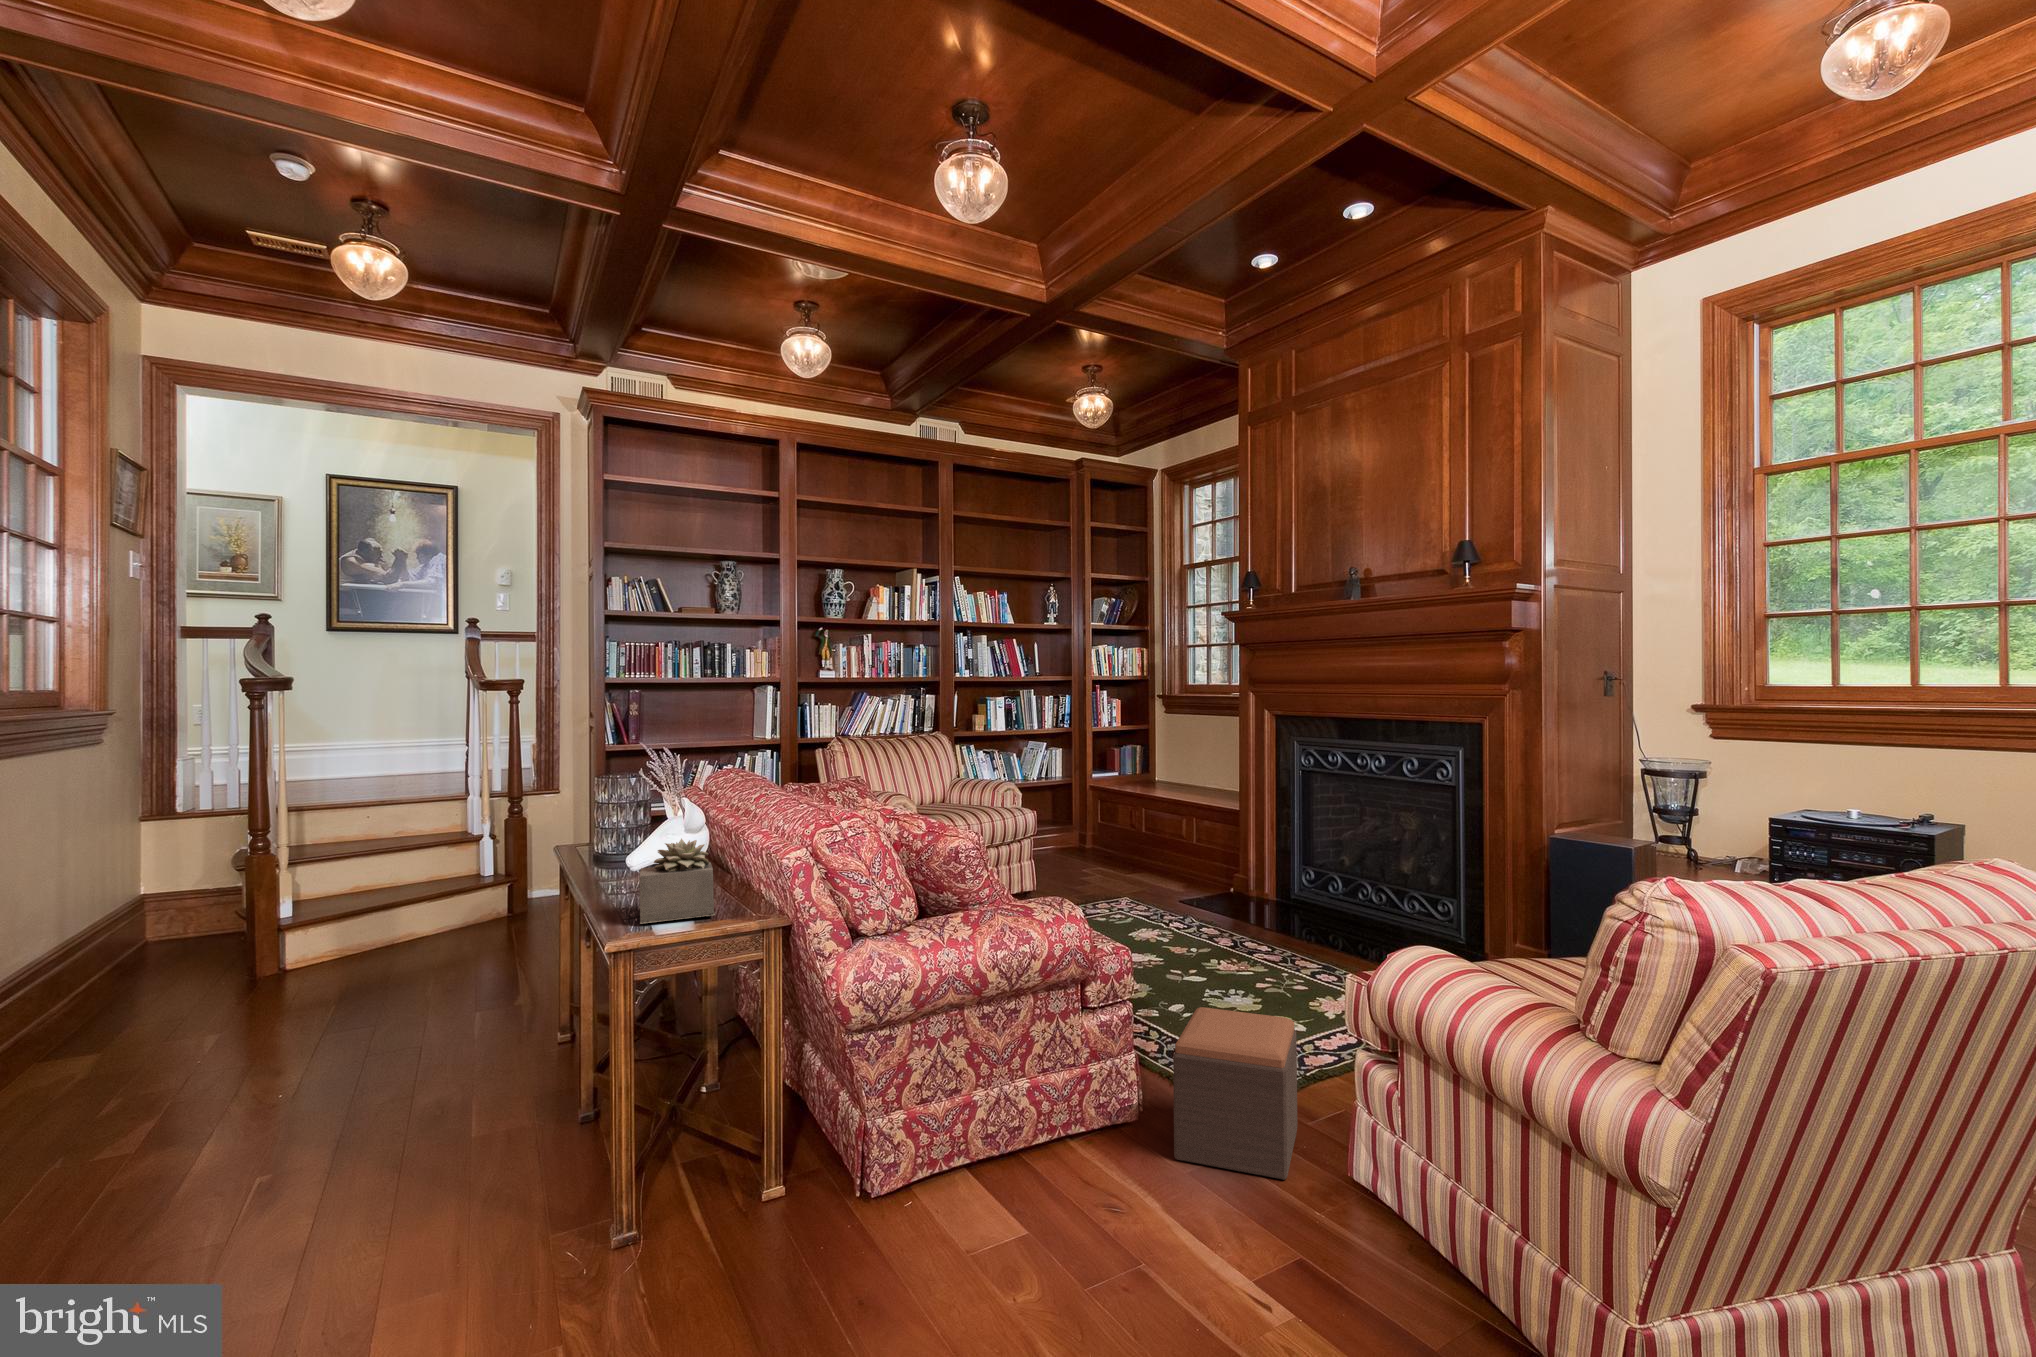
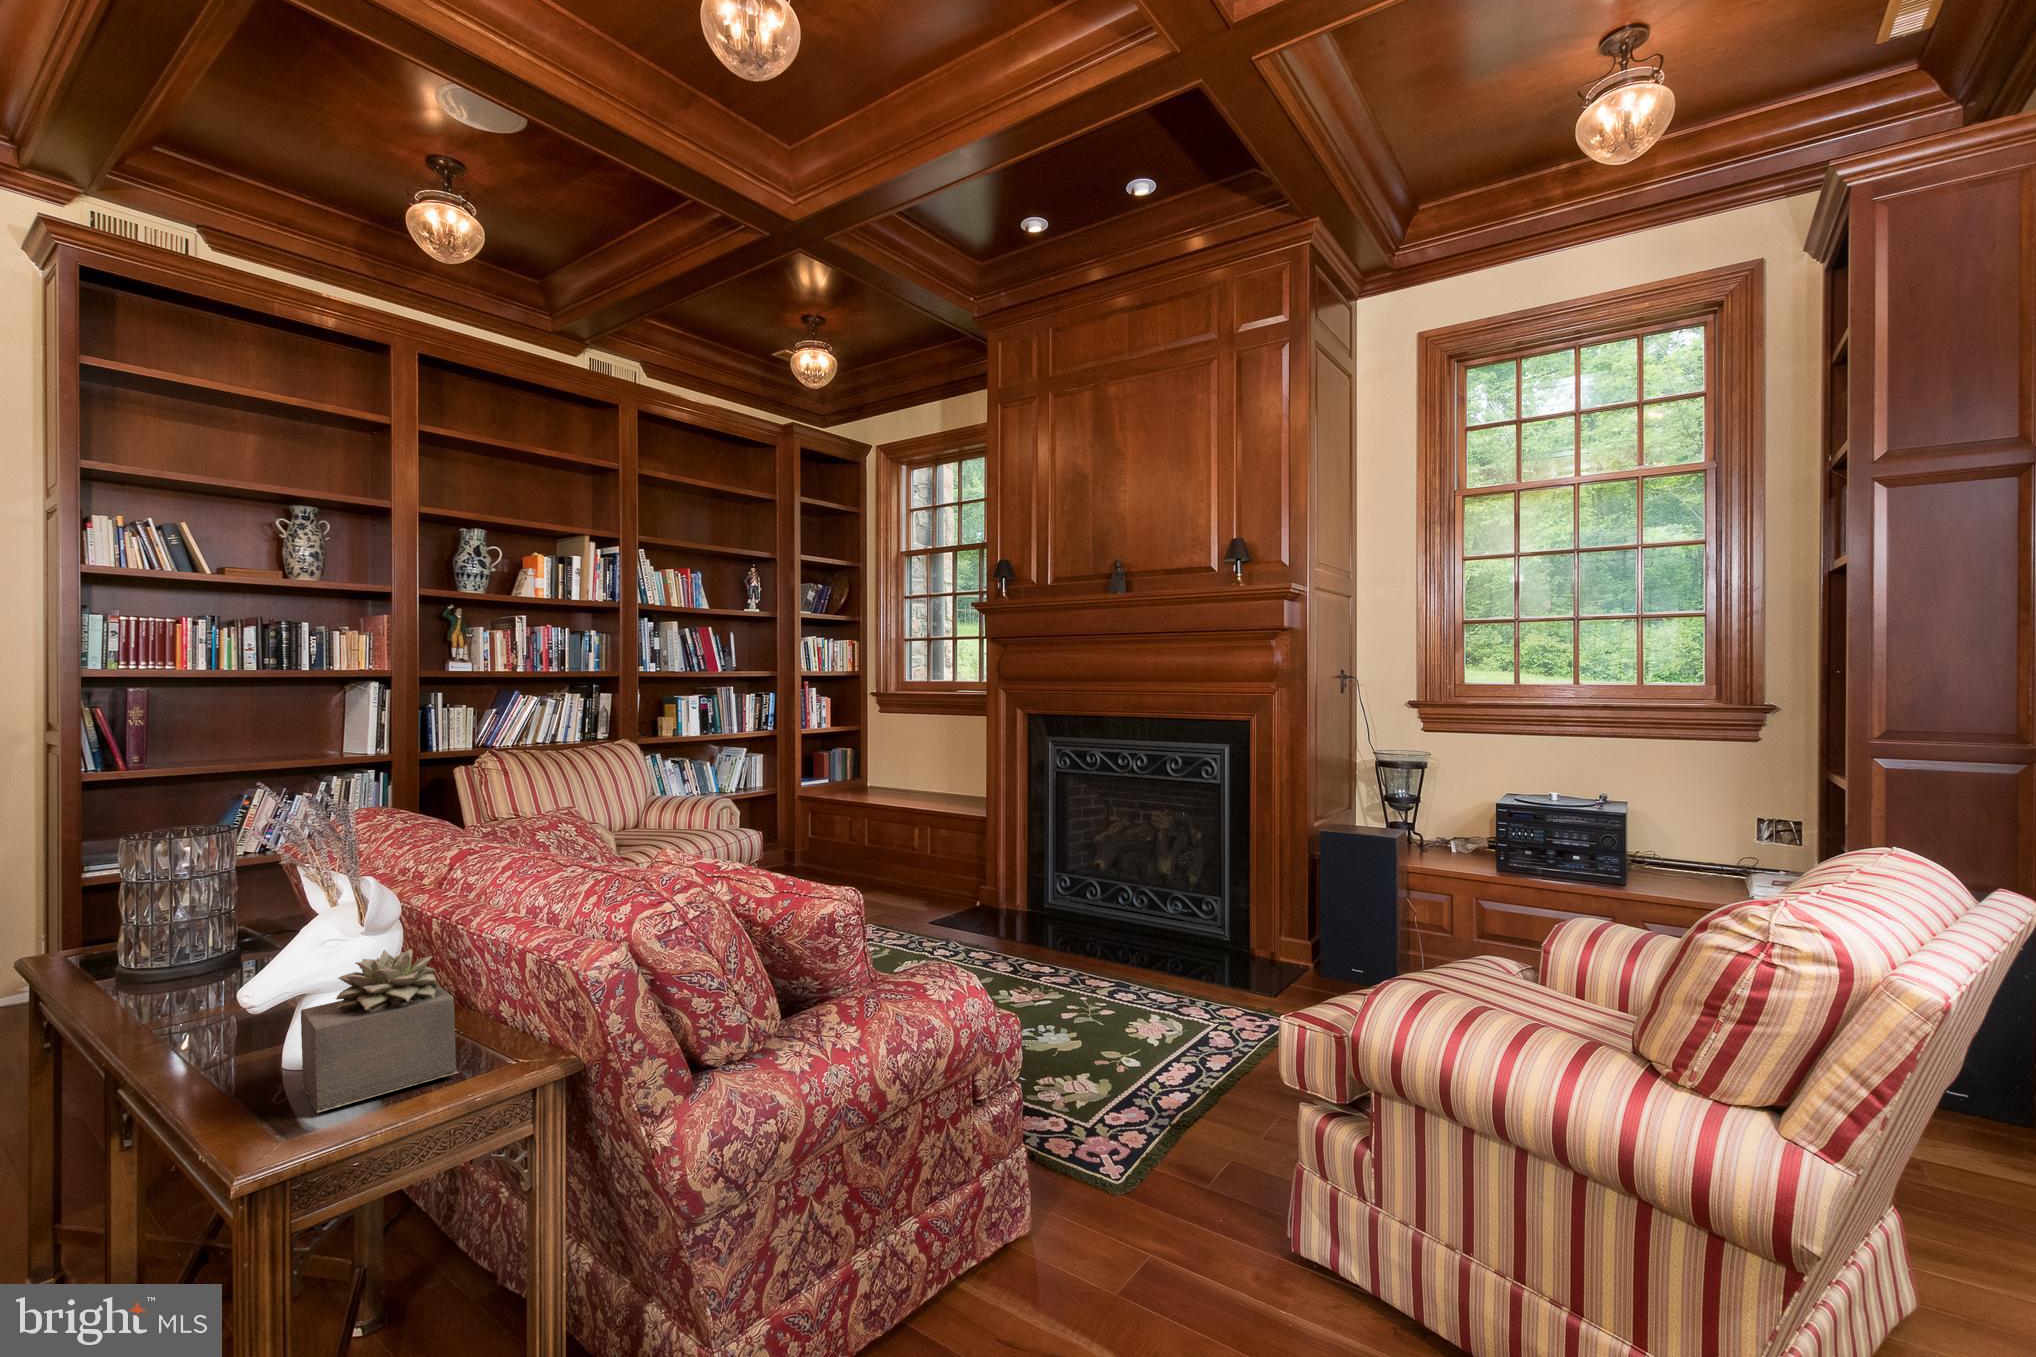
footstool: present [1173,1007,1297,1180] -> none [1088,1076,1235,1279]

